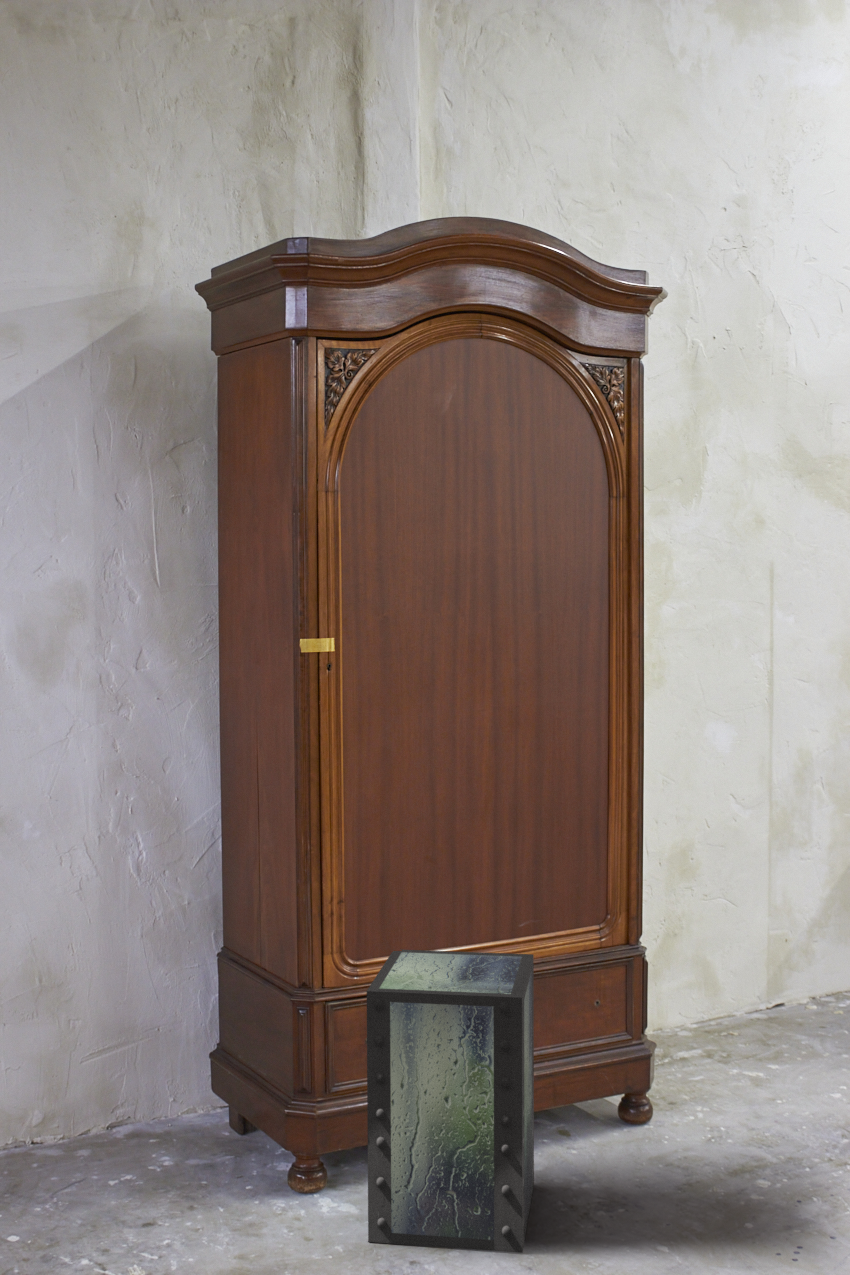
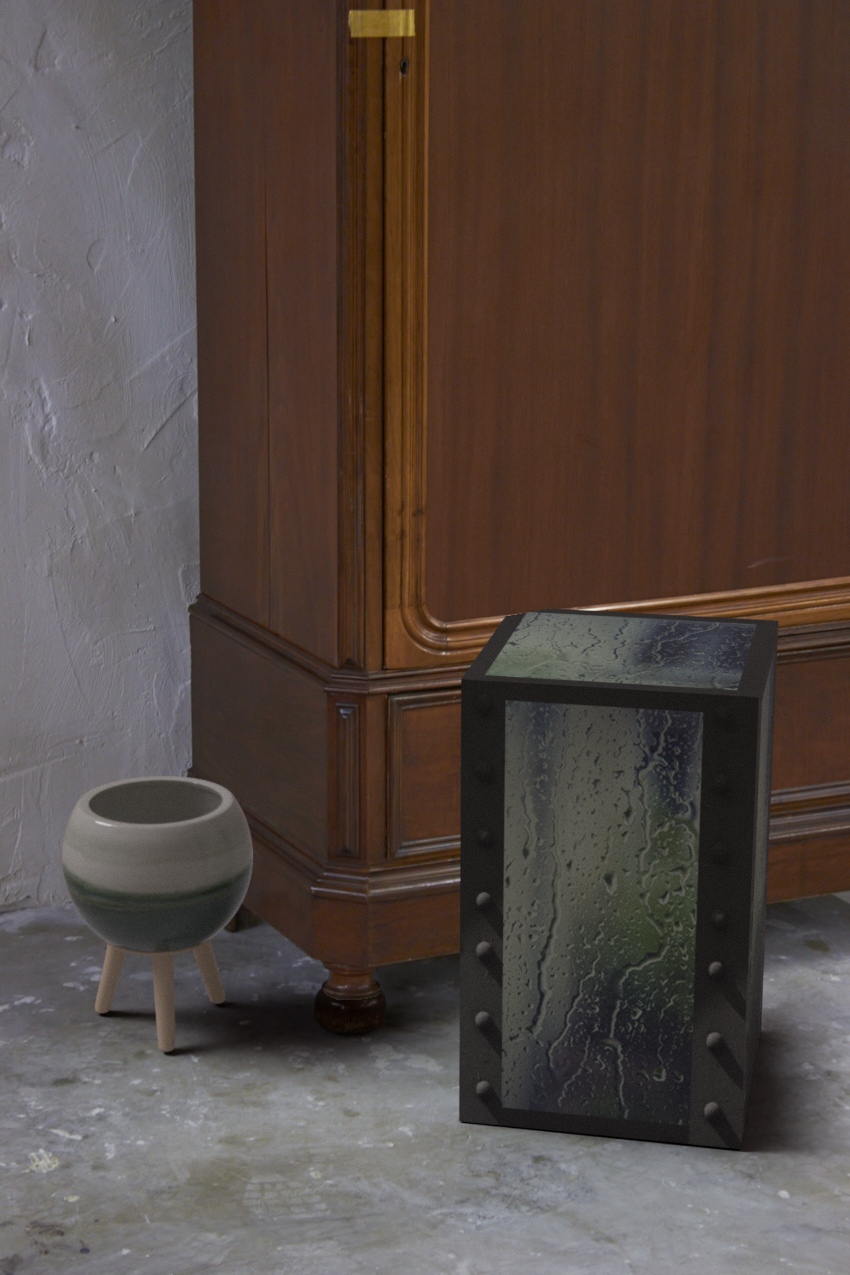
planter: none [149,1047,255,1207] -> present [61,776,253,1052]

